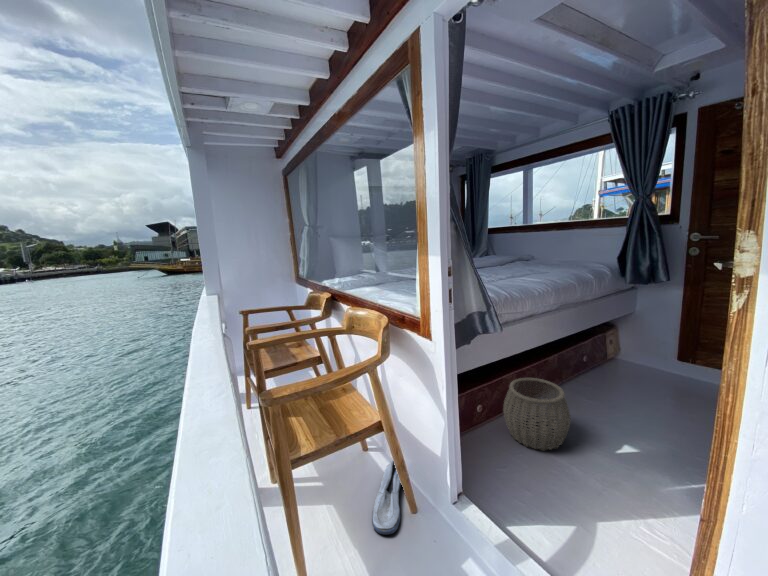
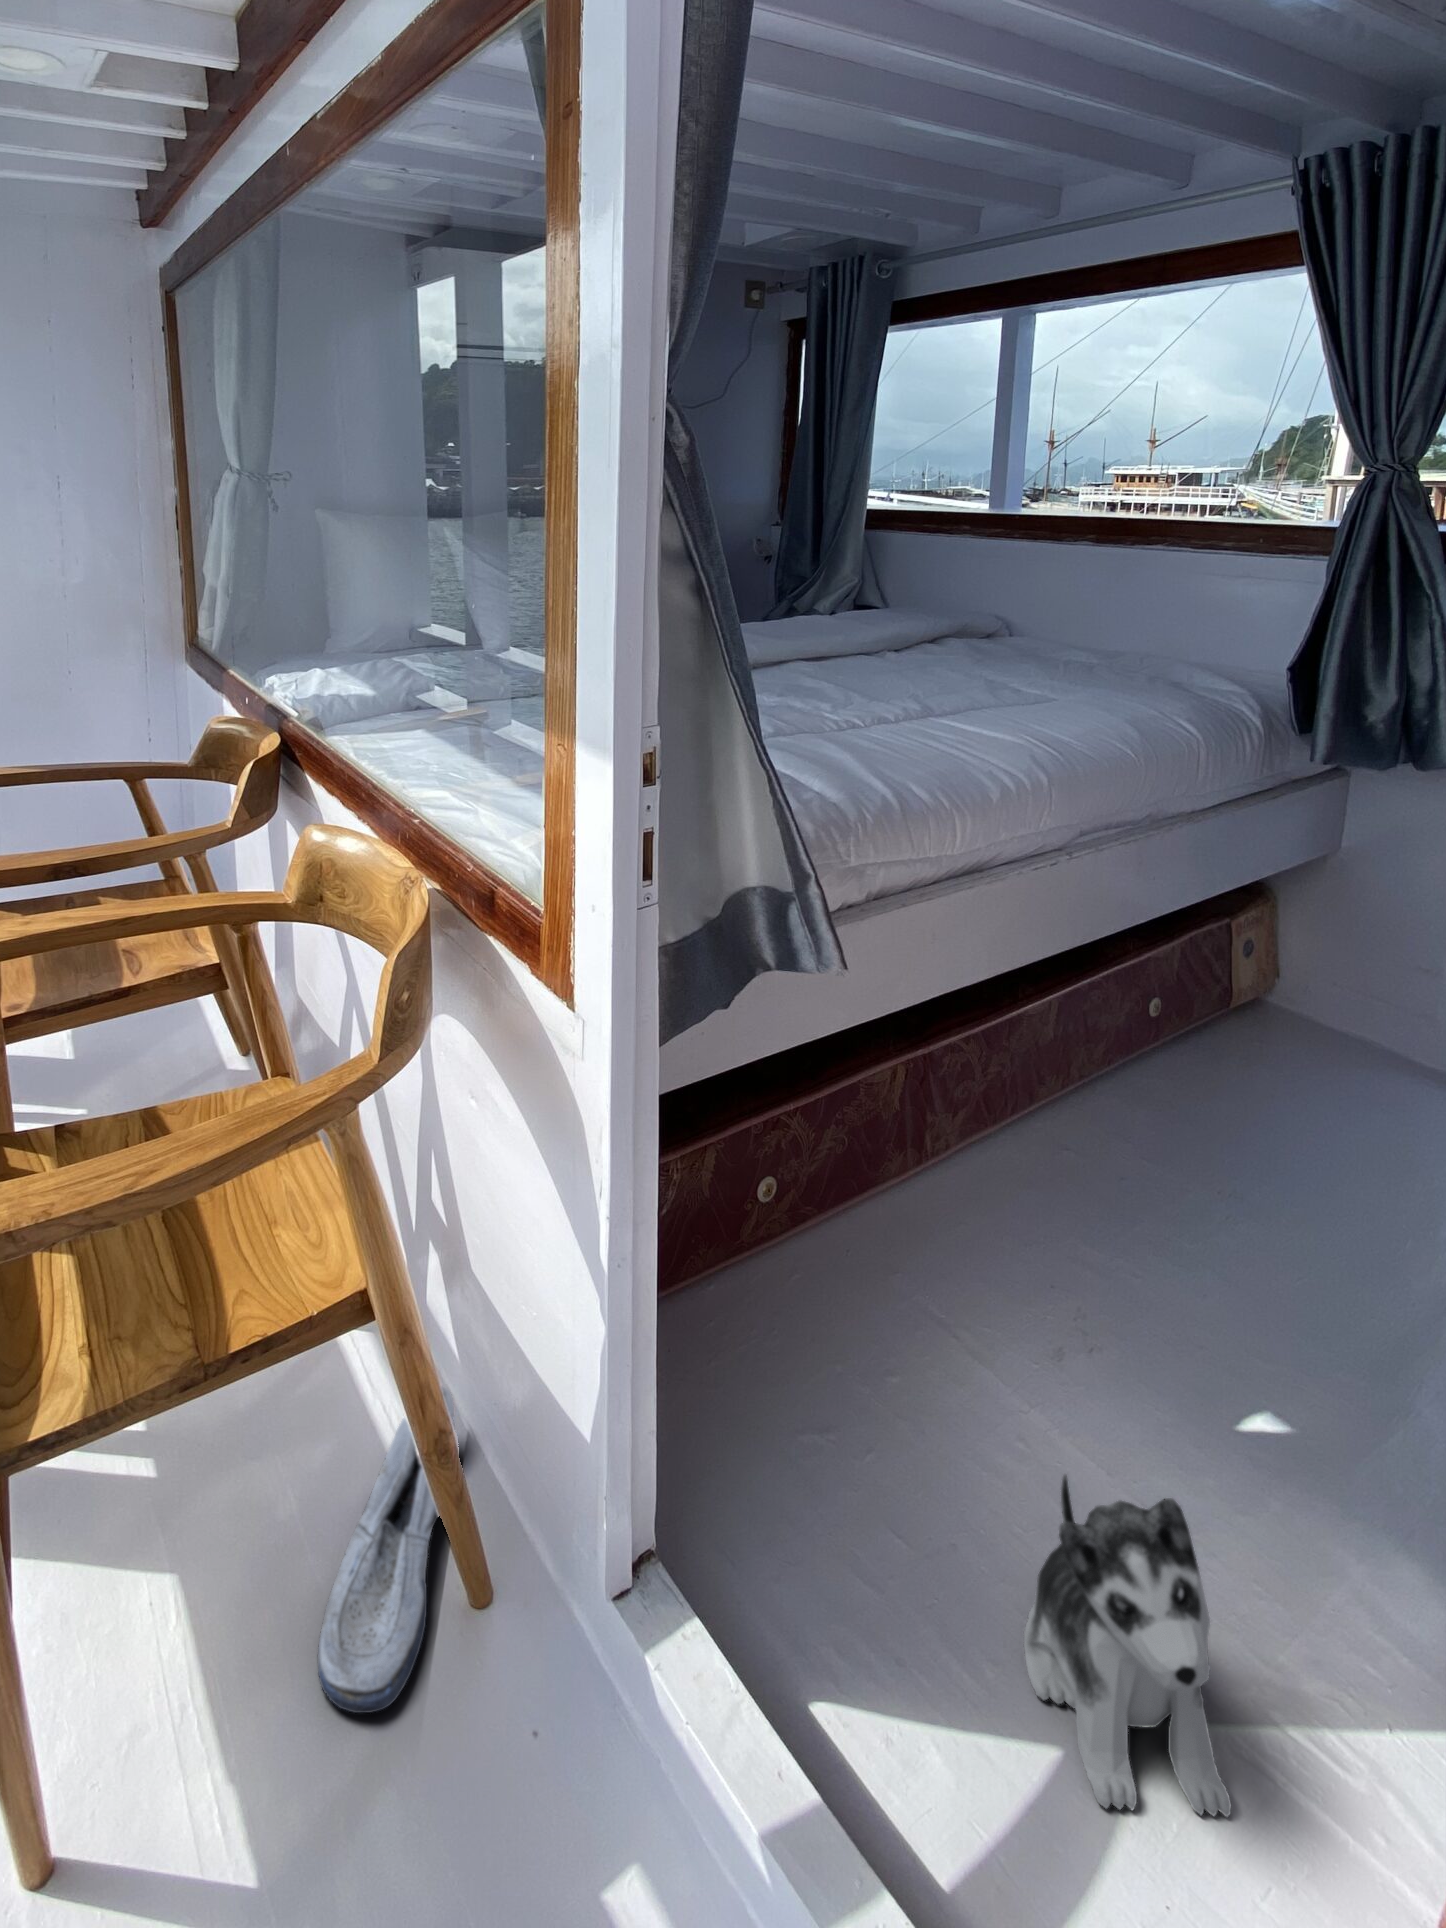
woven basket: present [504,378,571,450] -> none [846,1095,1077,1376]
plush toy: none [566,459,629,544] -> present [1024,1475,1231,1817]

